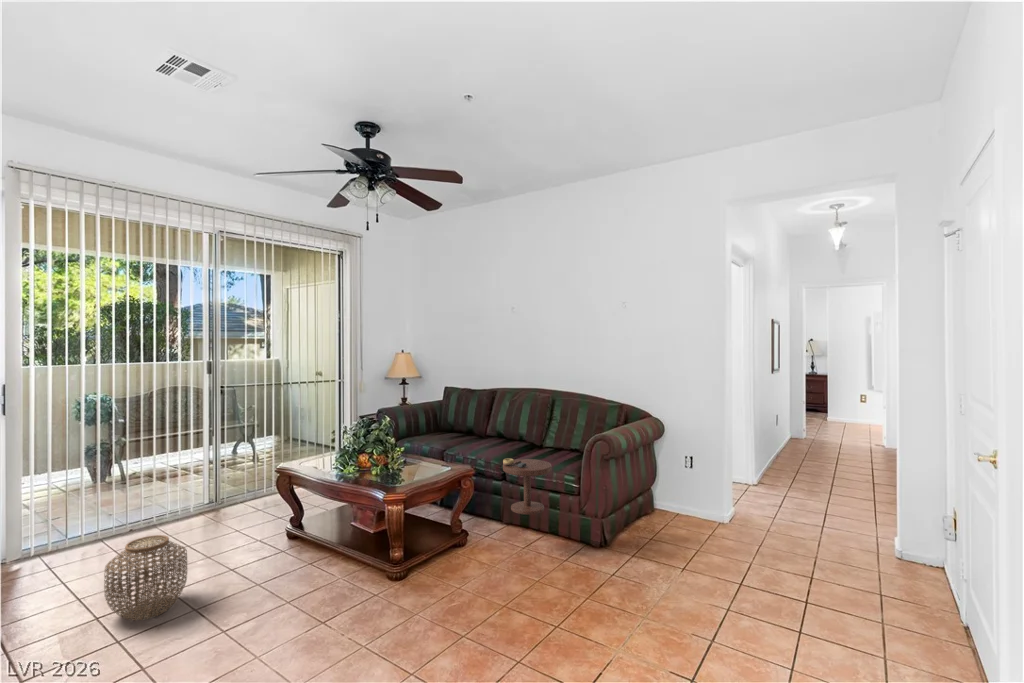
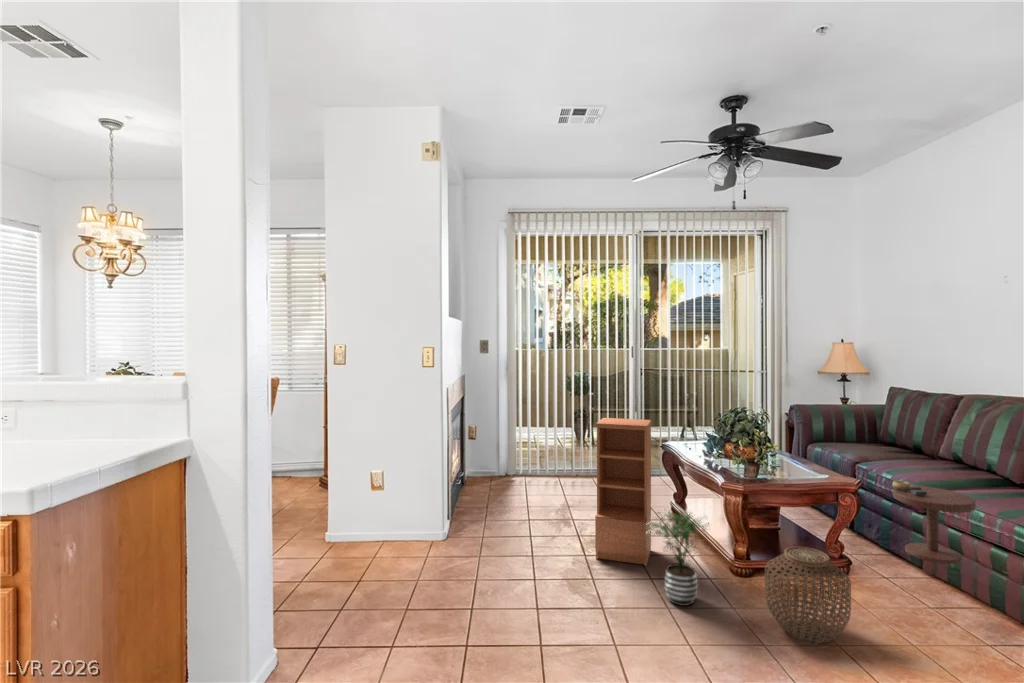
bookcase: none [236,442,306,623] -> present [595,418,651,566]
potted plant: none [326,528,398,633] -> present [647,510,709,606]
woven basket: present [104,535,187,620] -> present [765,547,851,643]

